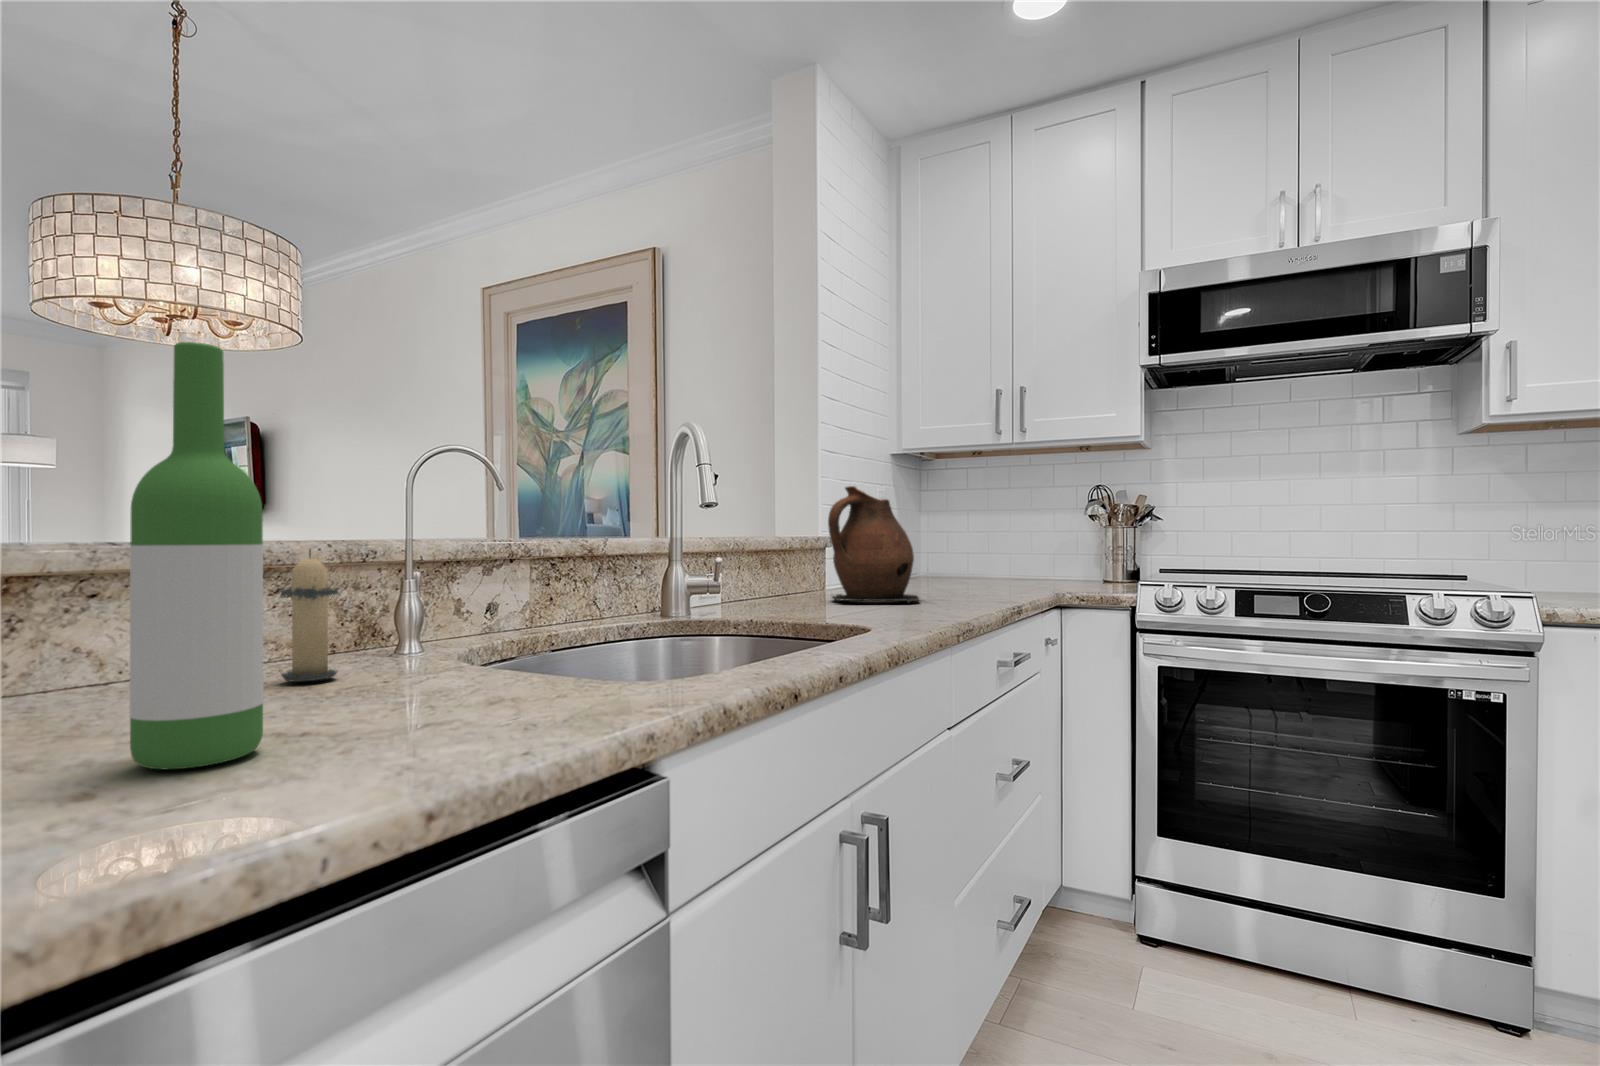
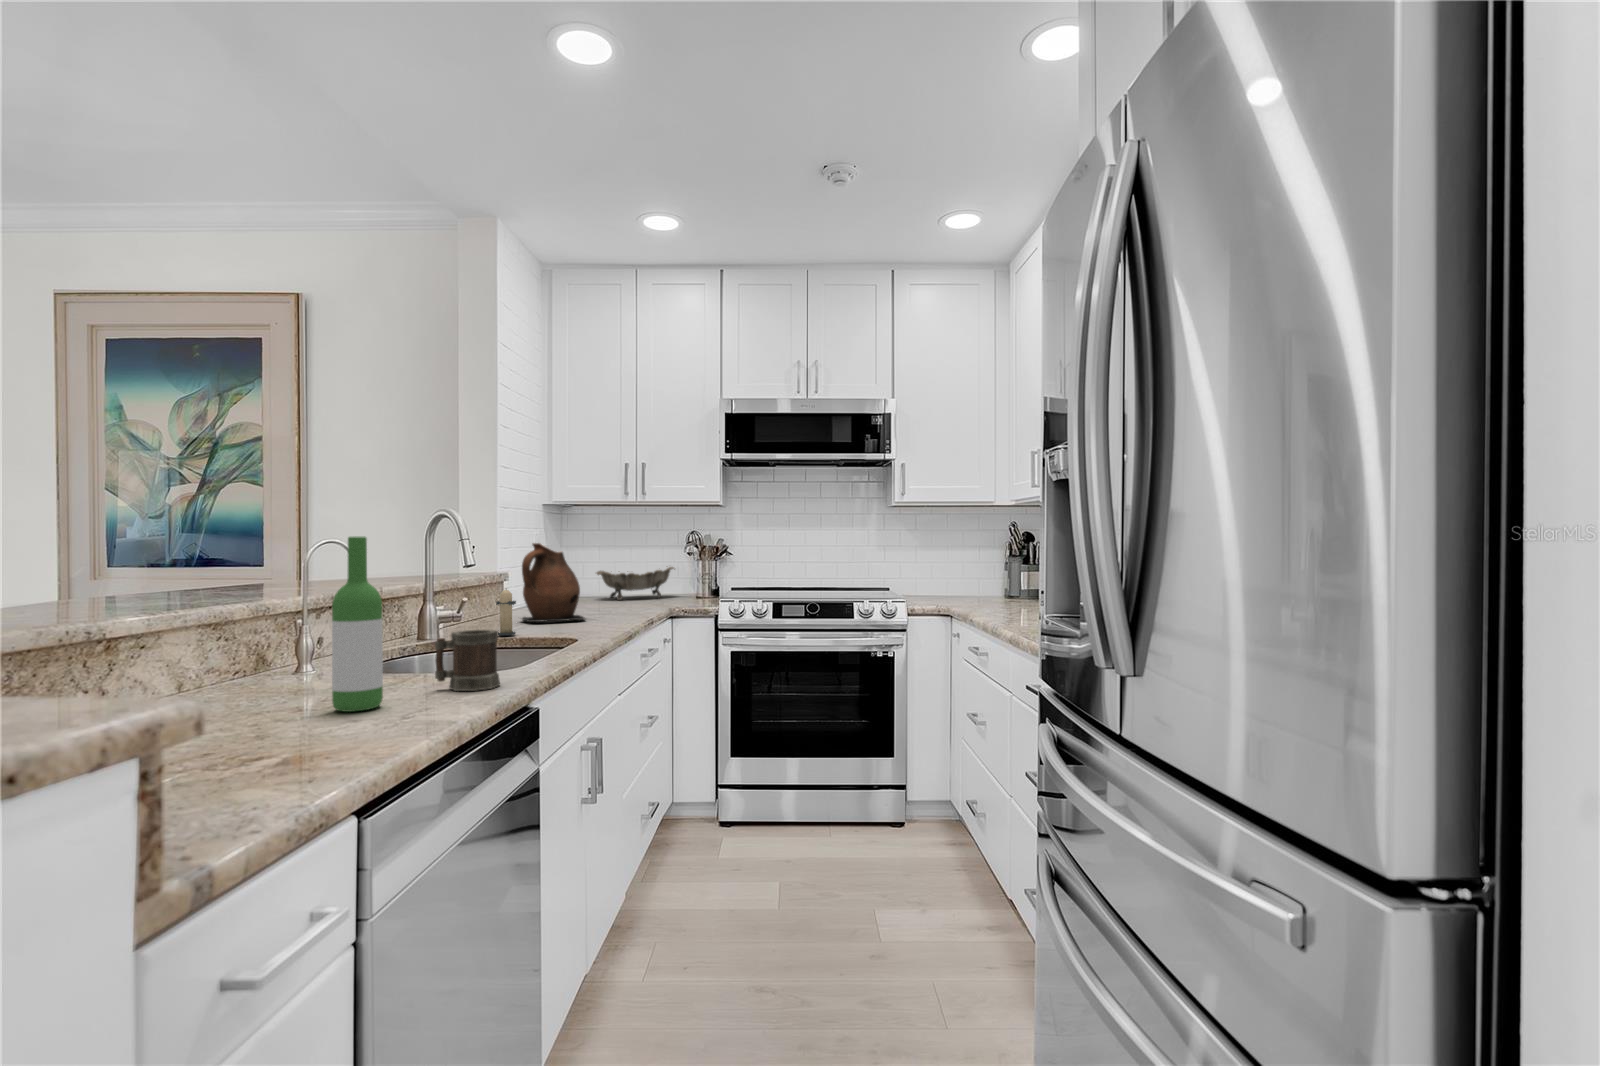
decorative bowl: none [960,536,1072,581] -> present [597,567,674,600]
candle: present [279,549,339,682] -> present [496,589,516,636]
mug: none [452,591,584,735] -> present [435,629,500,691]

